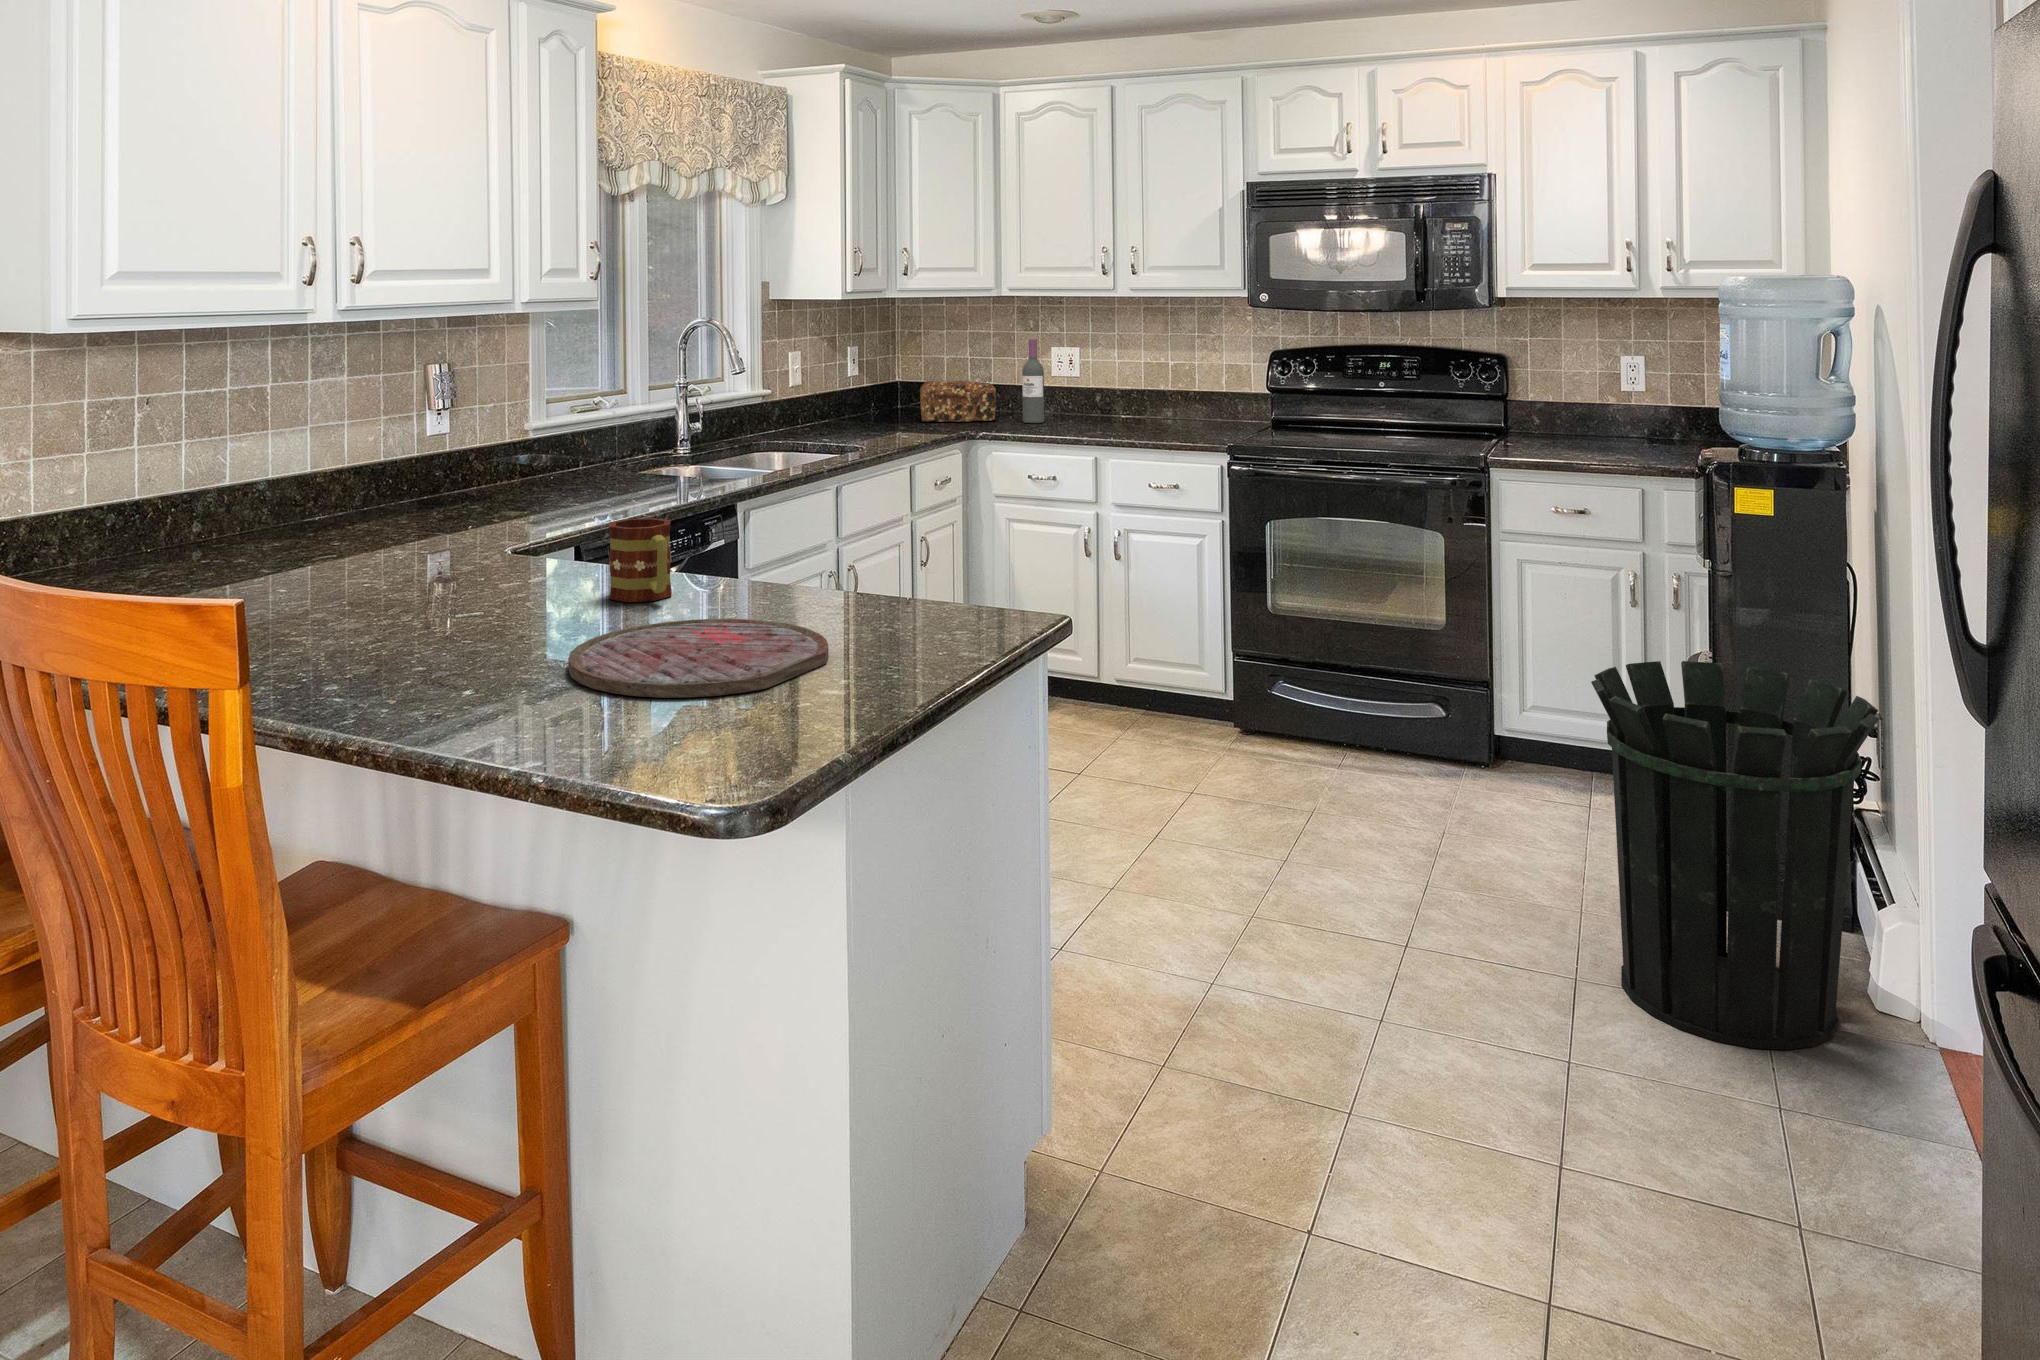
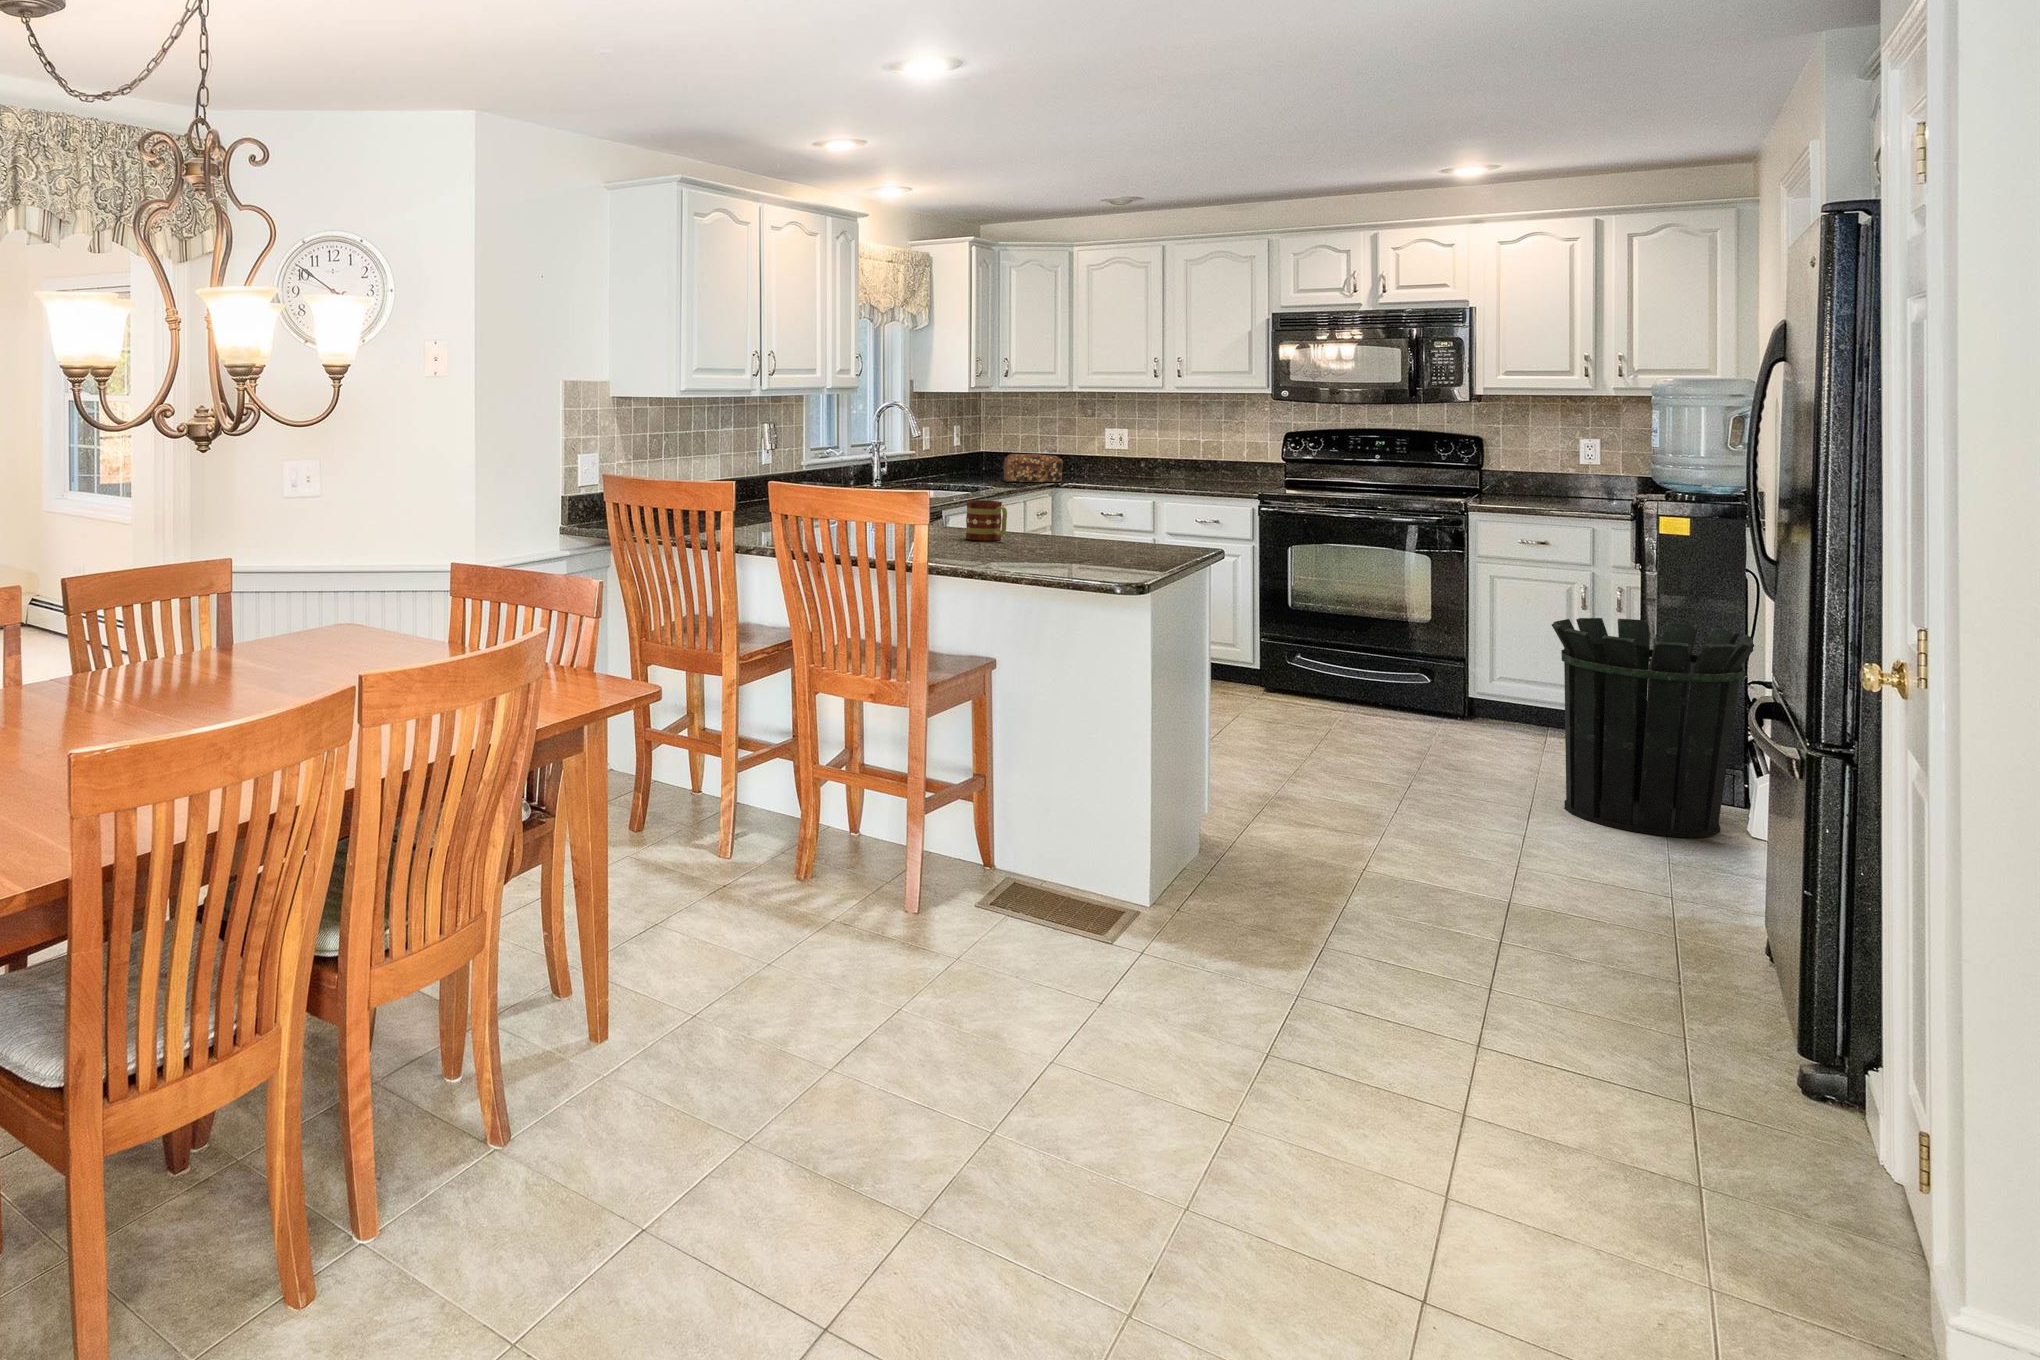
wine bottle: present [1022,339,1044,423] -> none [1084,425,1101,484]
cutting board: present [568,619,829,698] -> none [998,543,1131,563]

